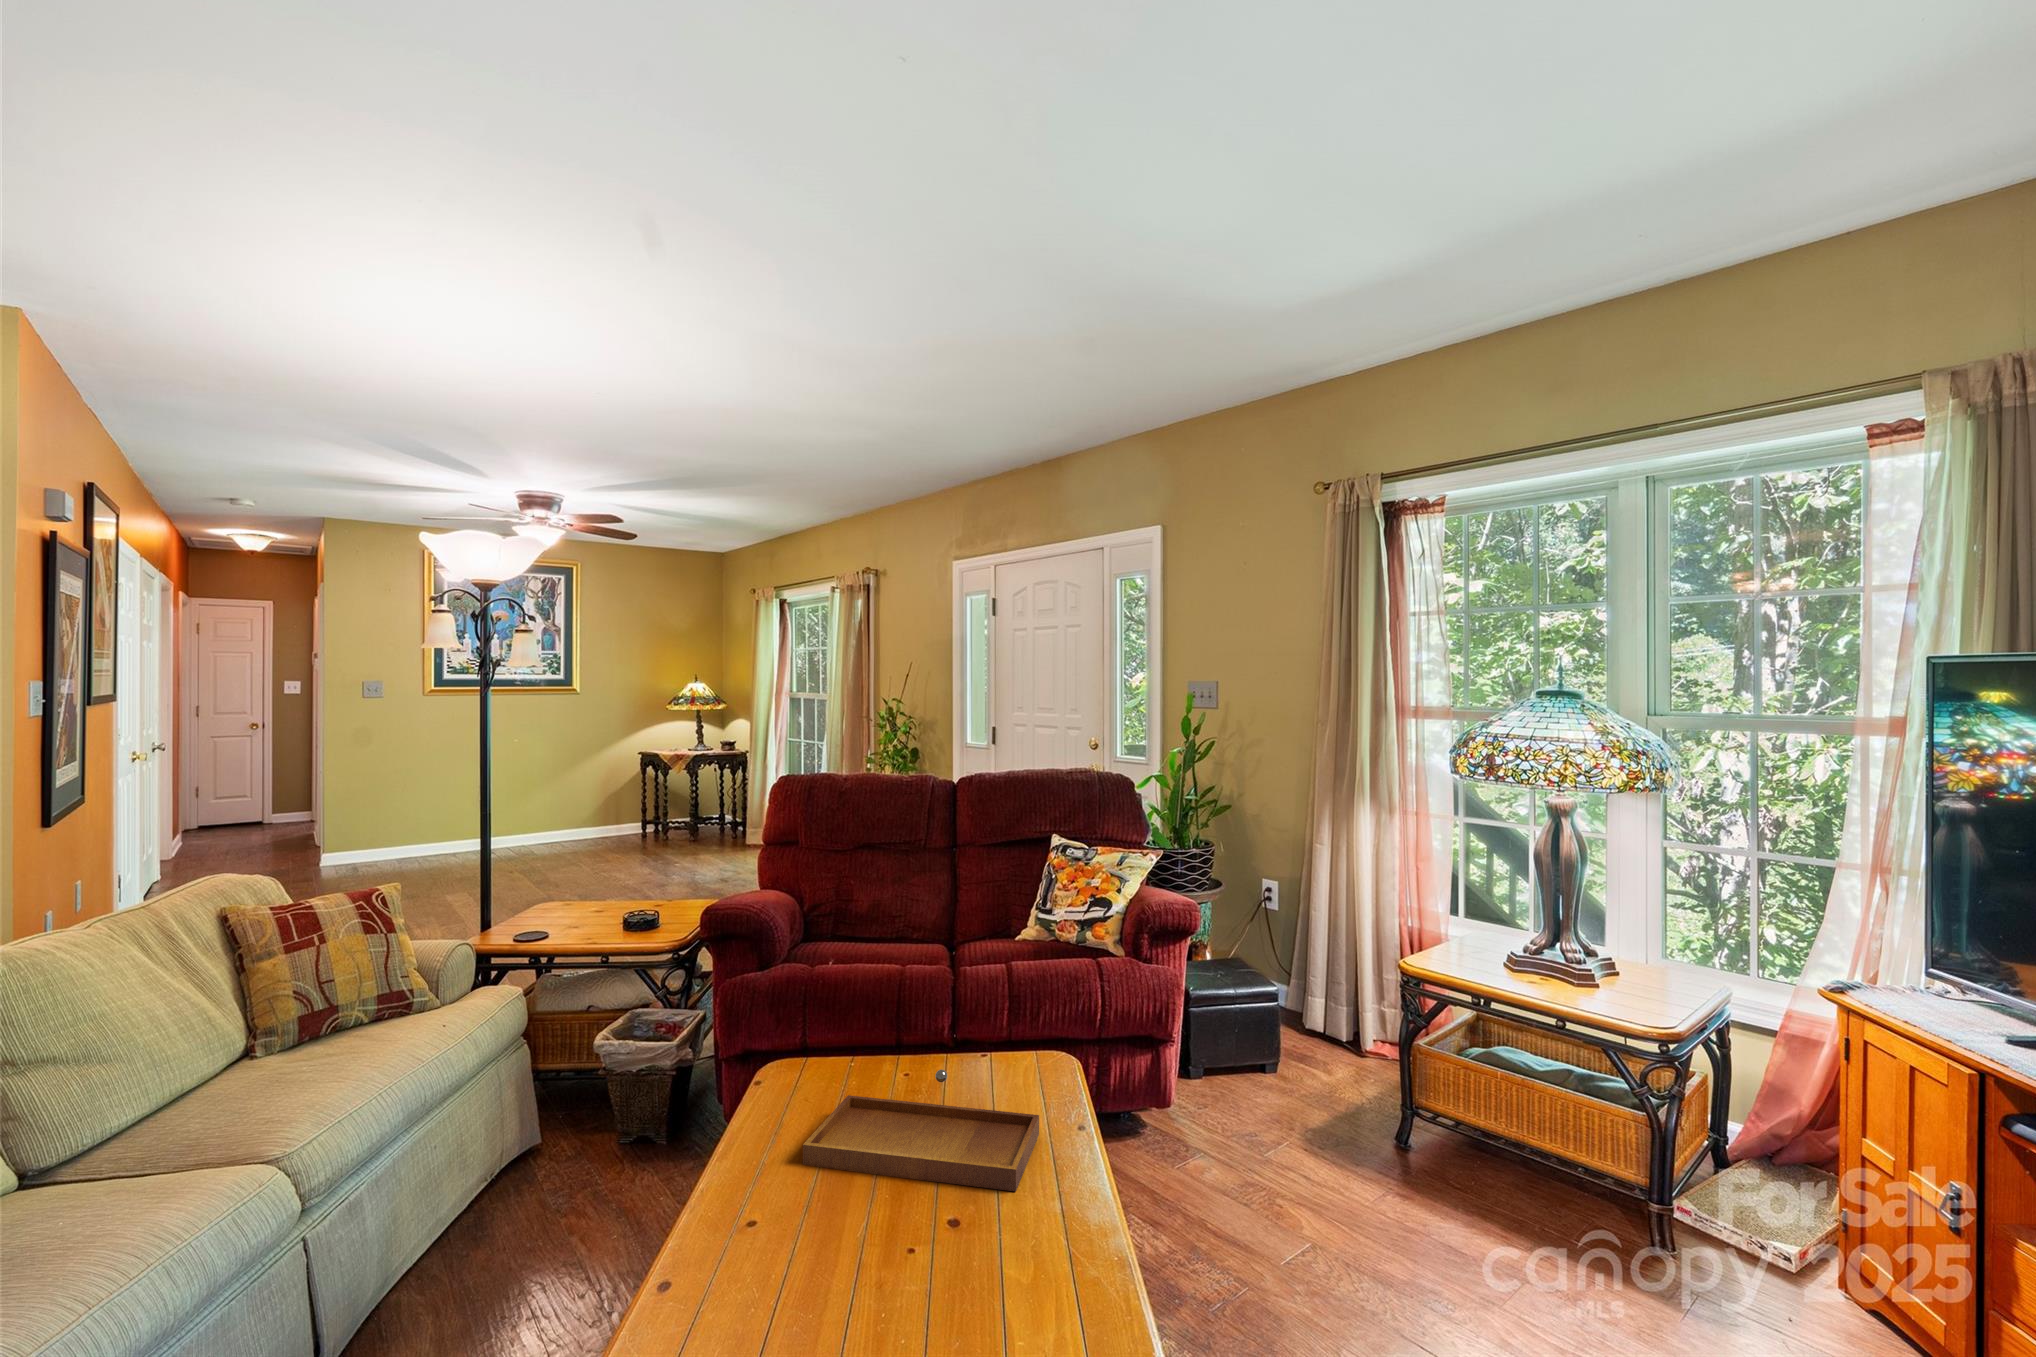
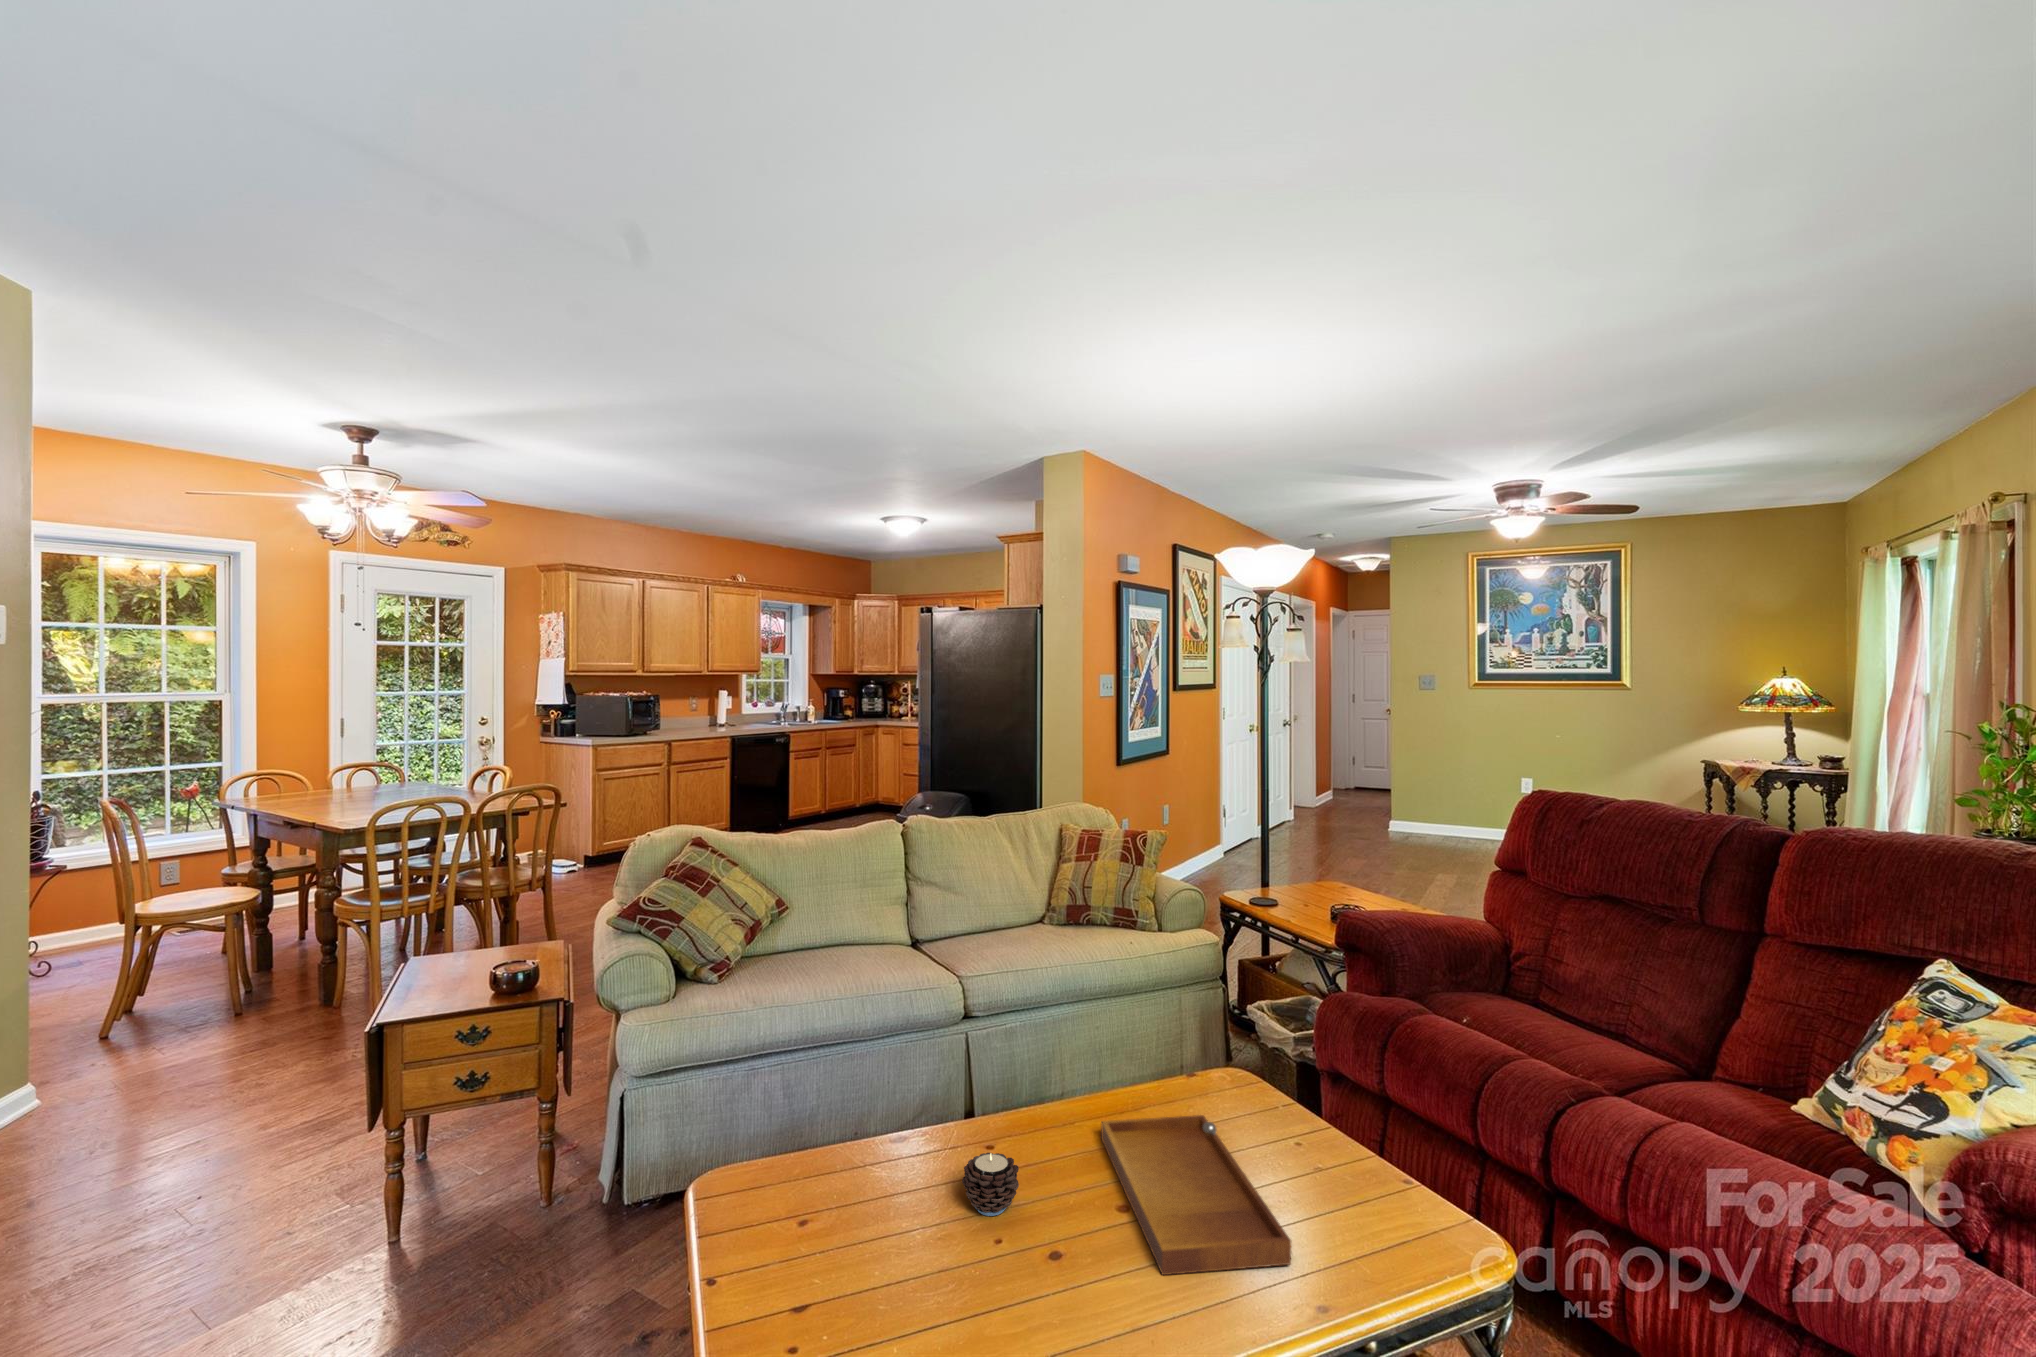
candle: none [827,1195,890,1267] -> present [962,1153,1019,1216]

